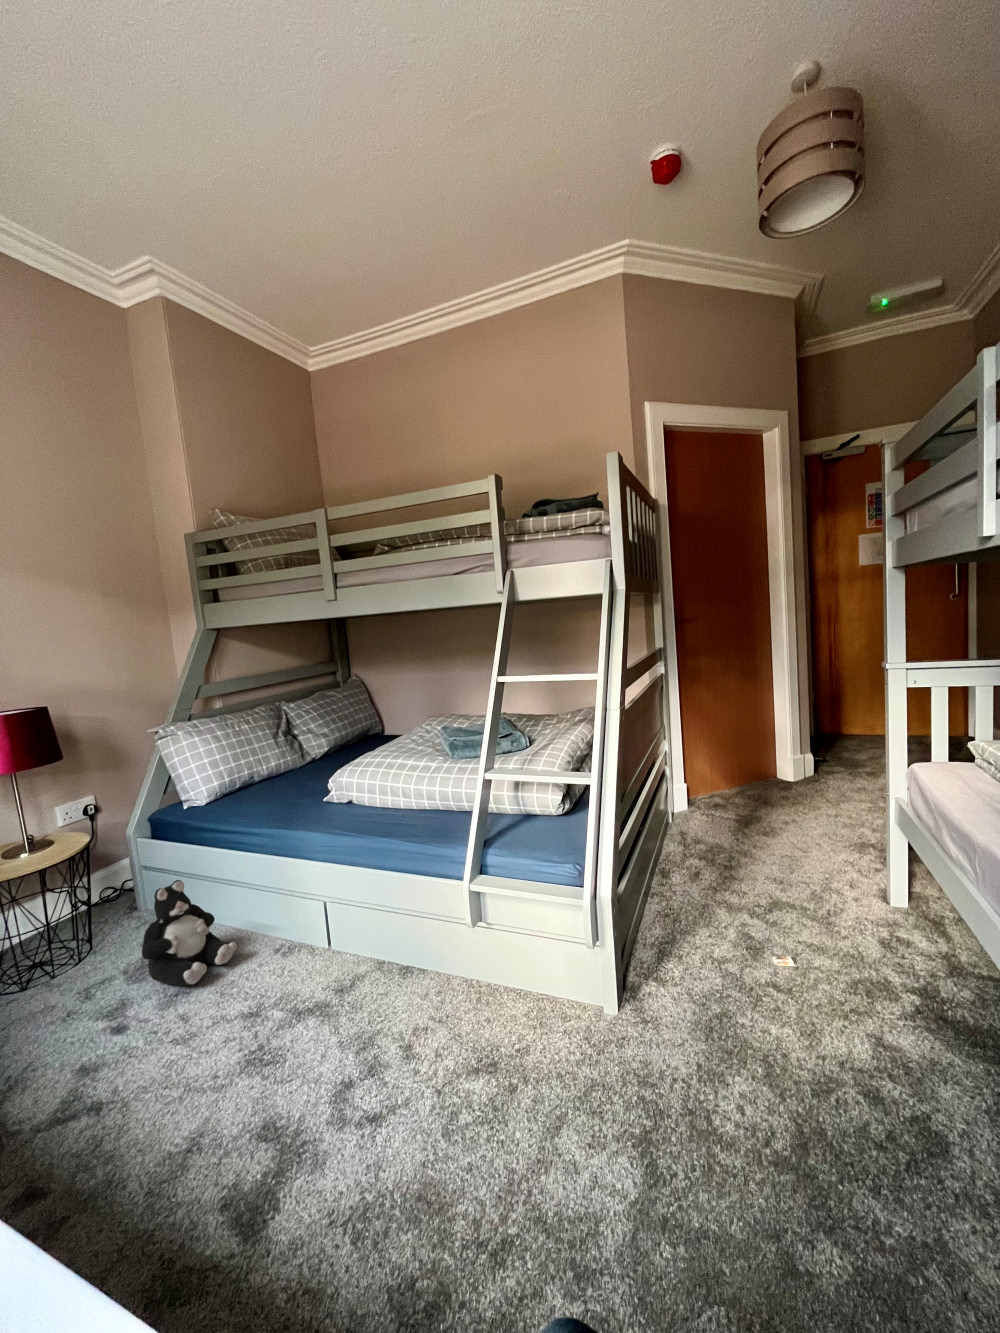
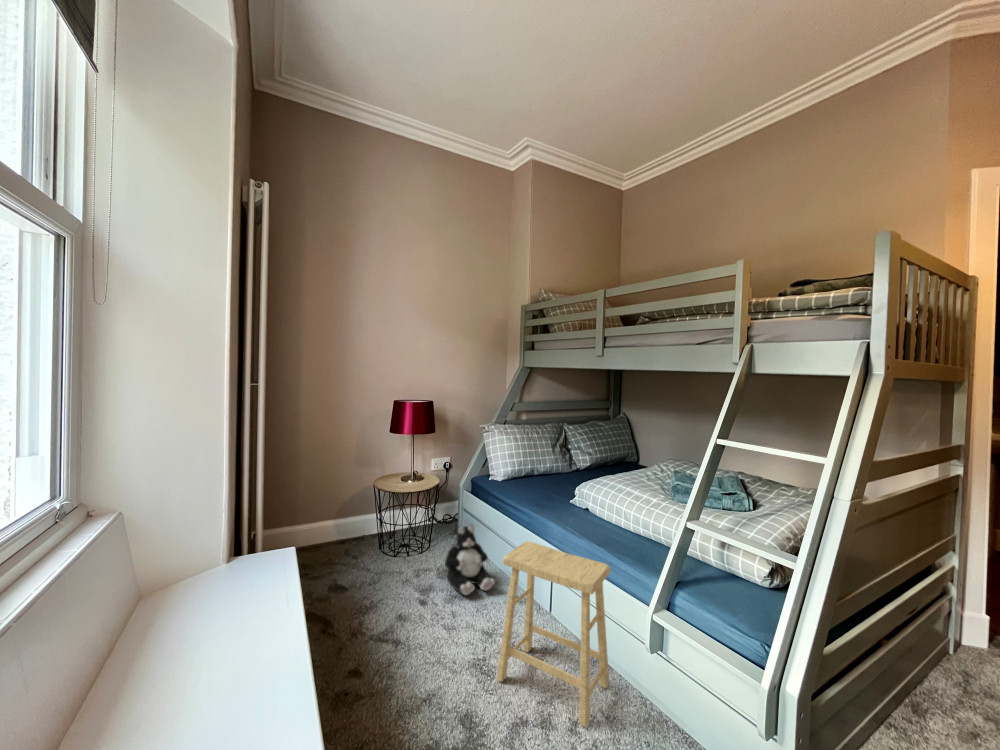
footstool: none [270,852,429,1061] -> present [497,542,610,727]

